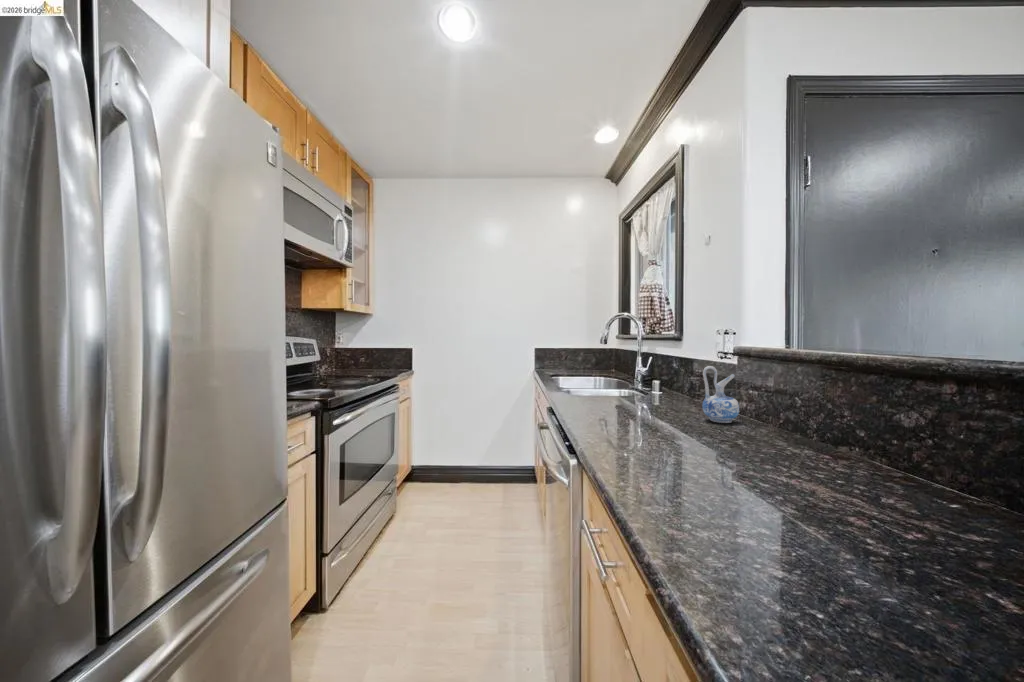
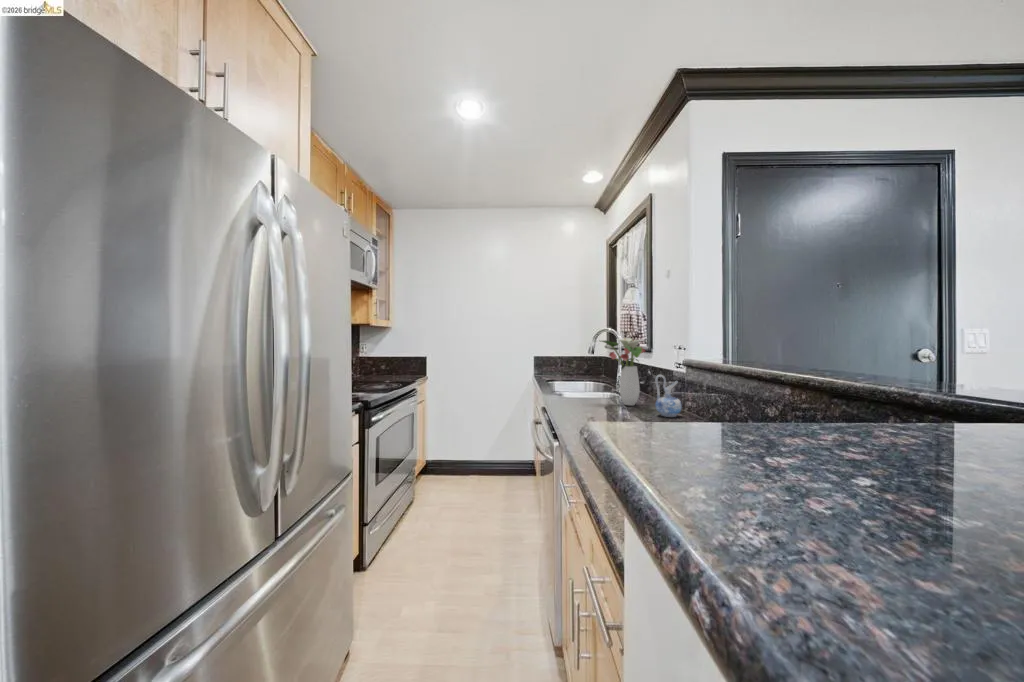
flower arrangement: none [612,320,681,406] -> present [600,338,645,405]

